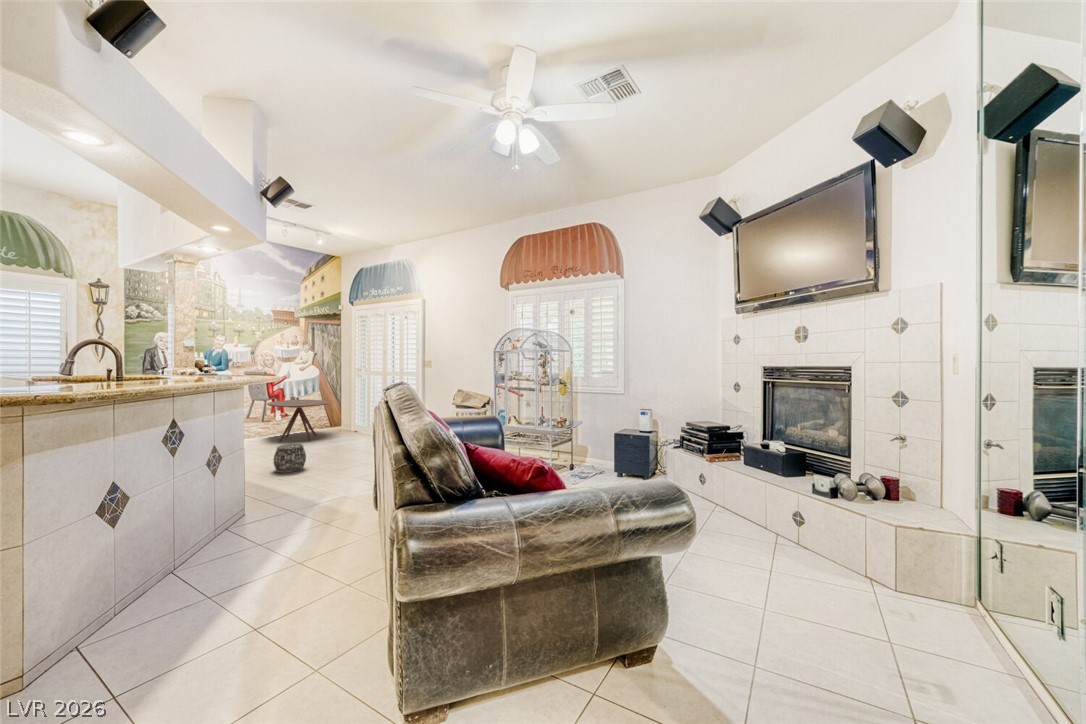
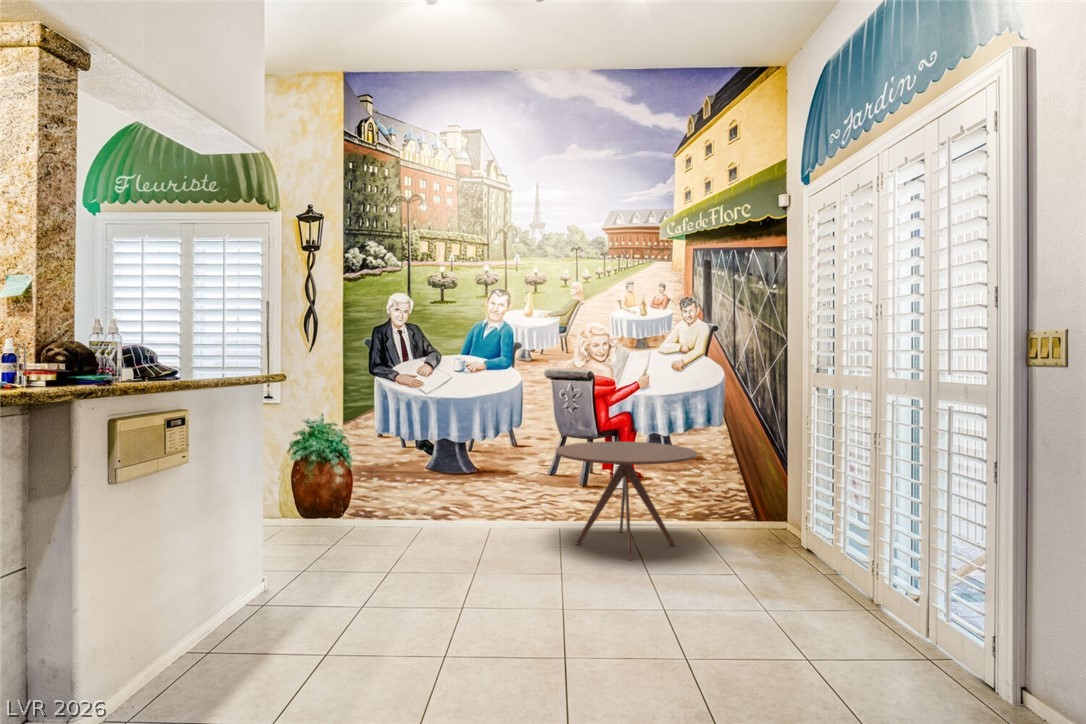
woven basket: present [274,444,306,473] -> none [311,575,403,676]

